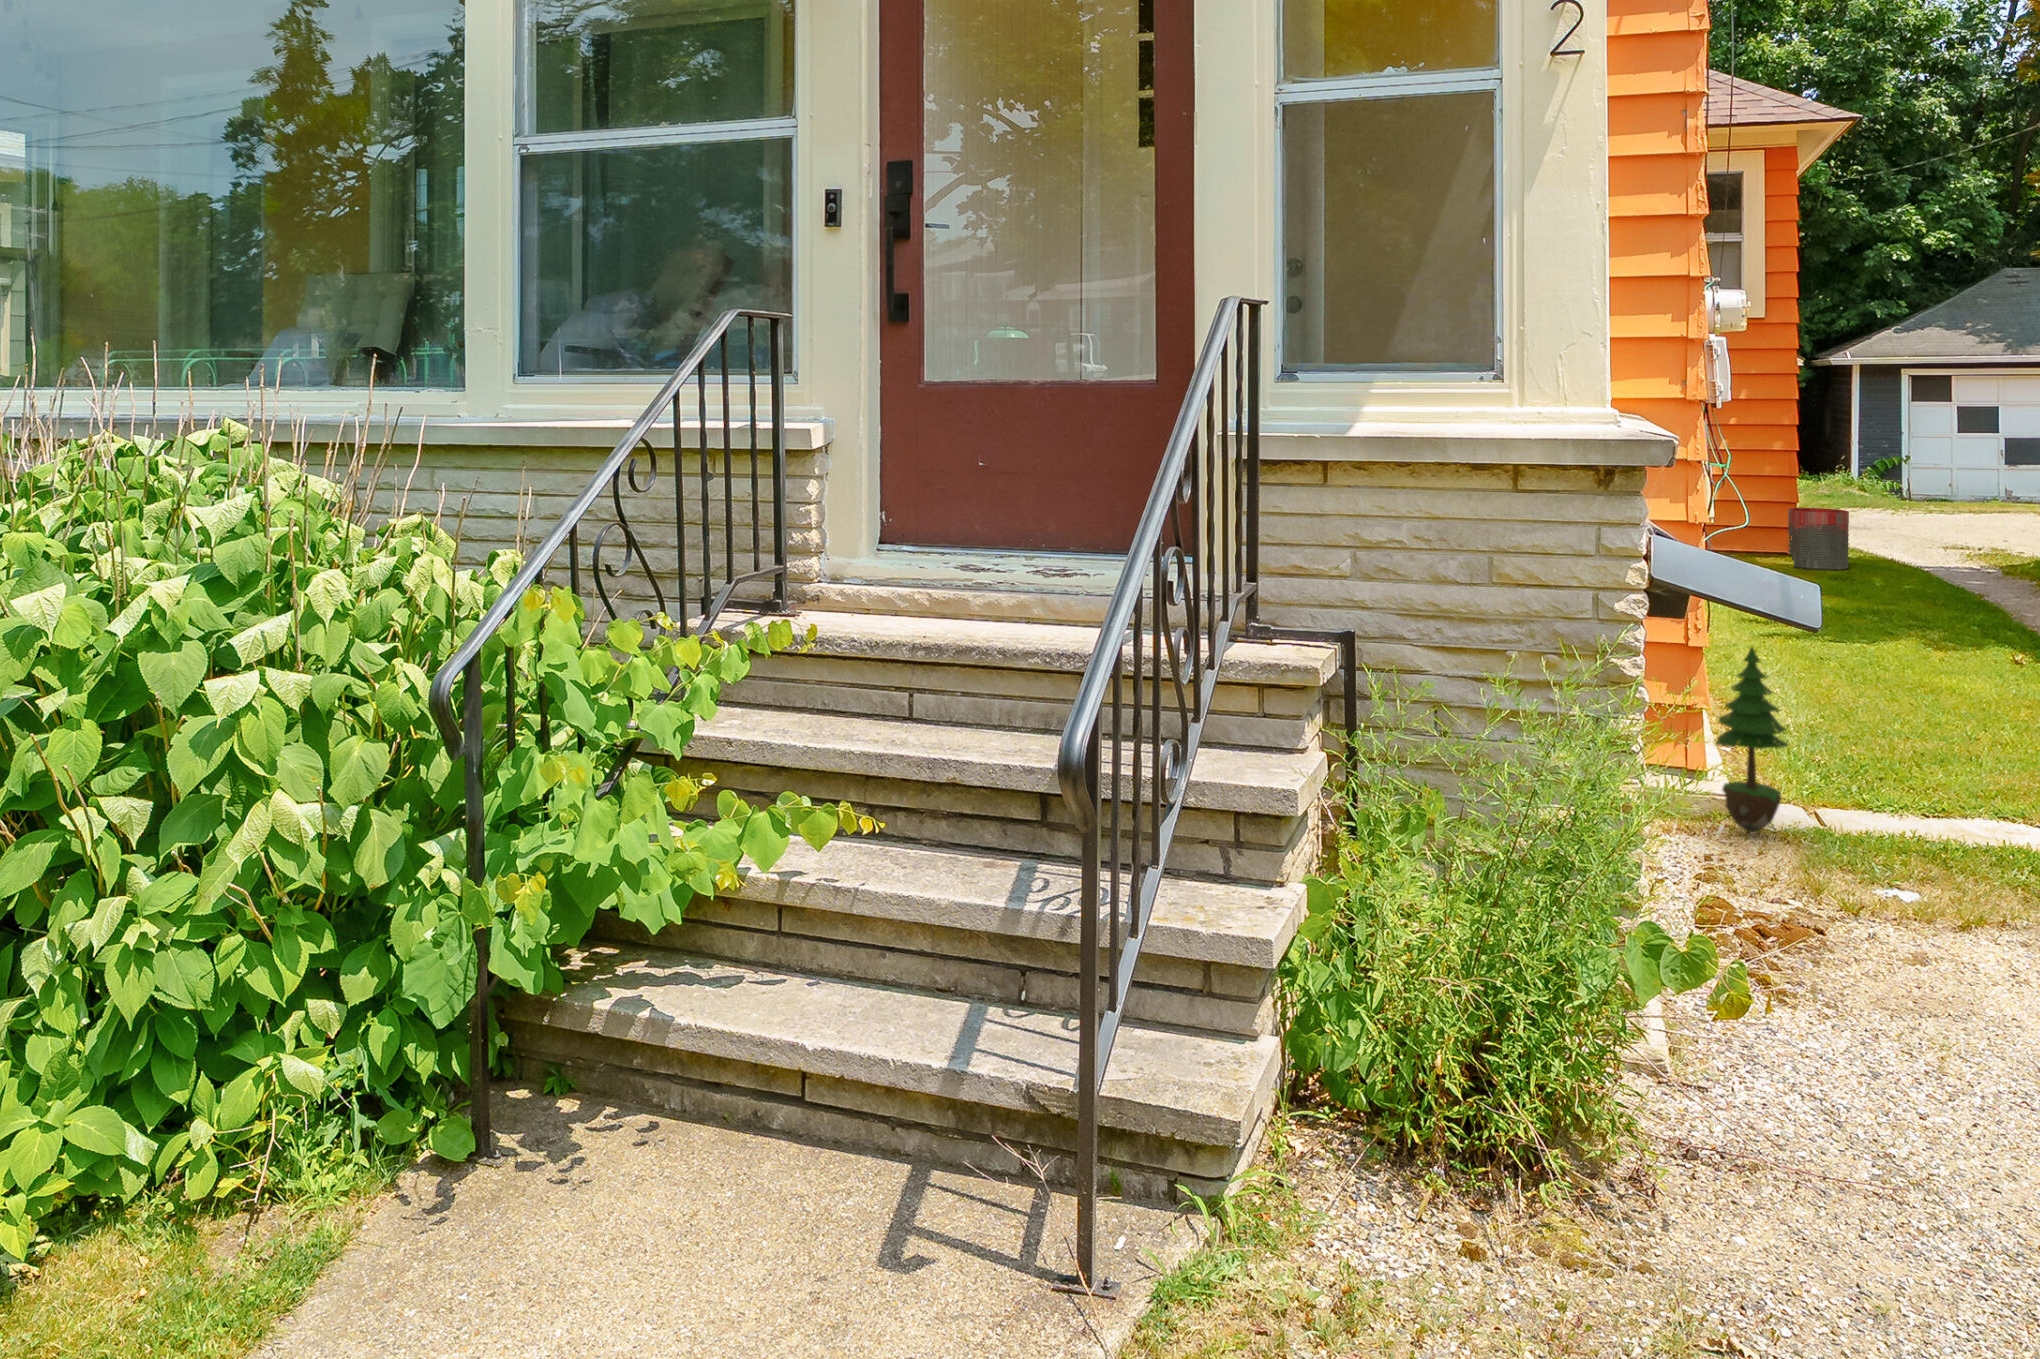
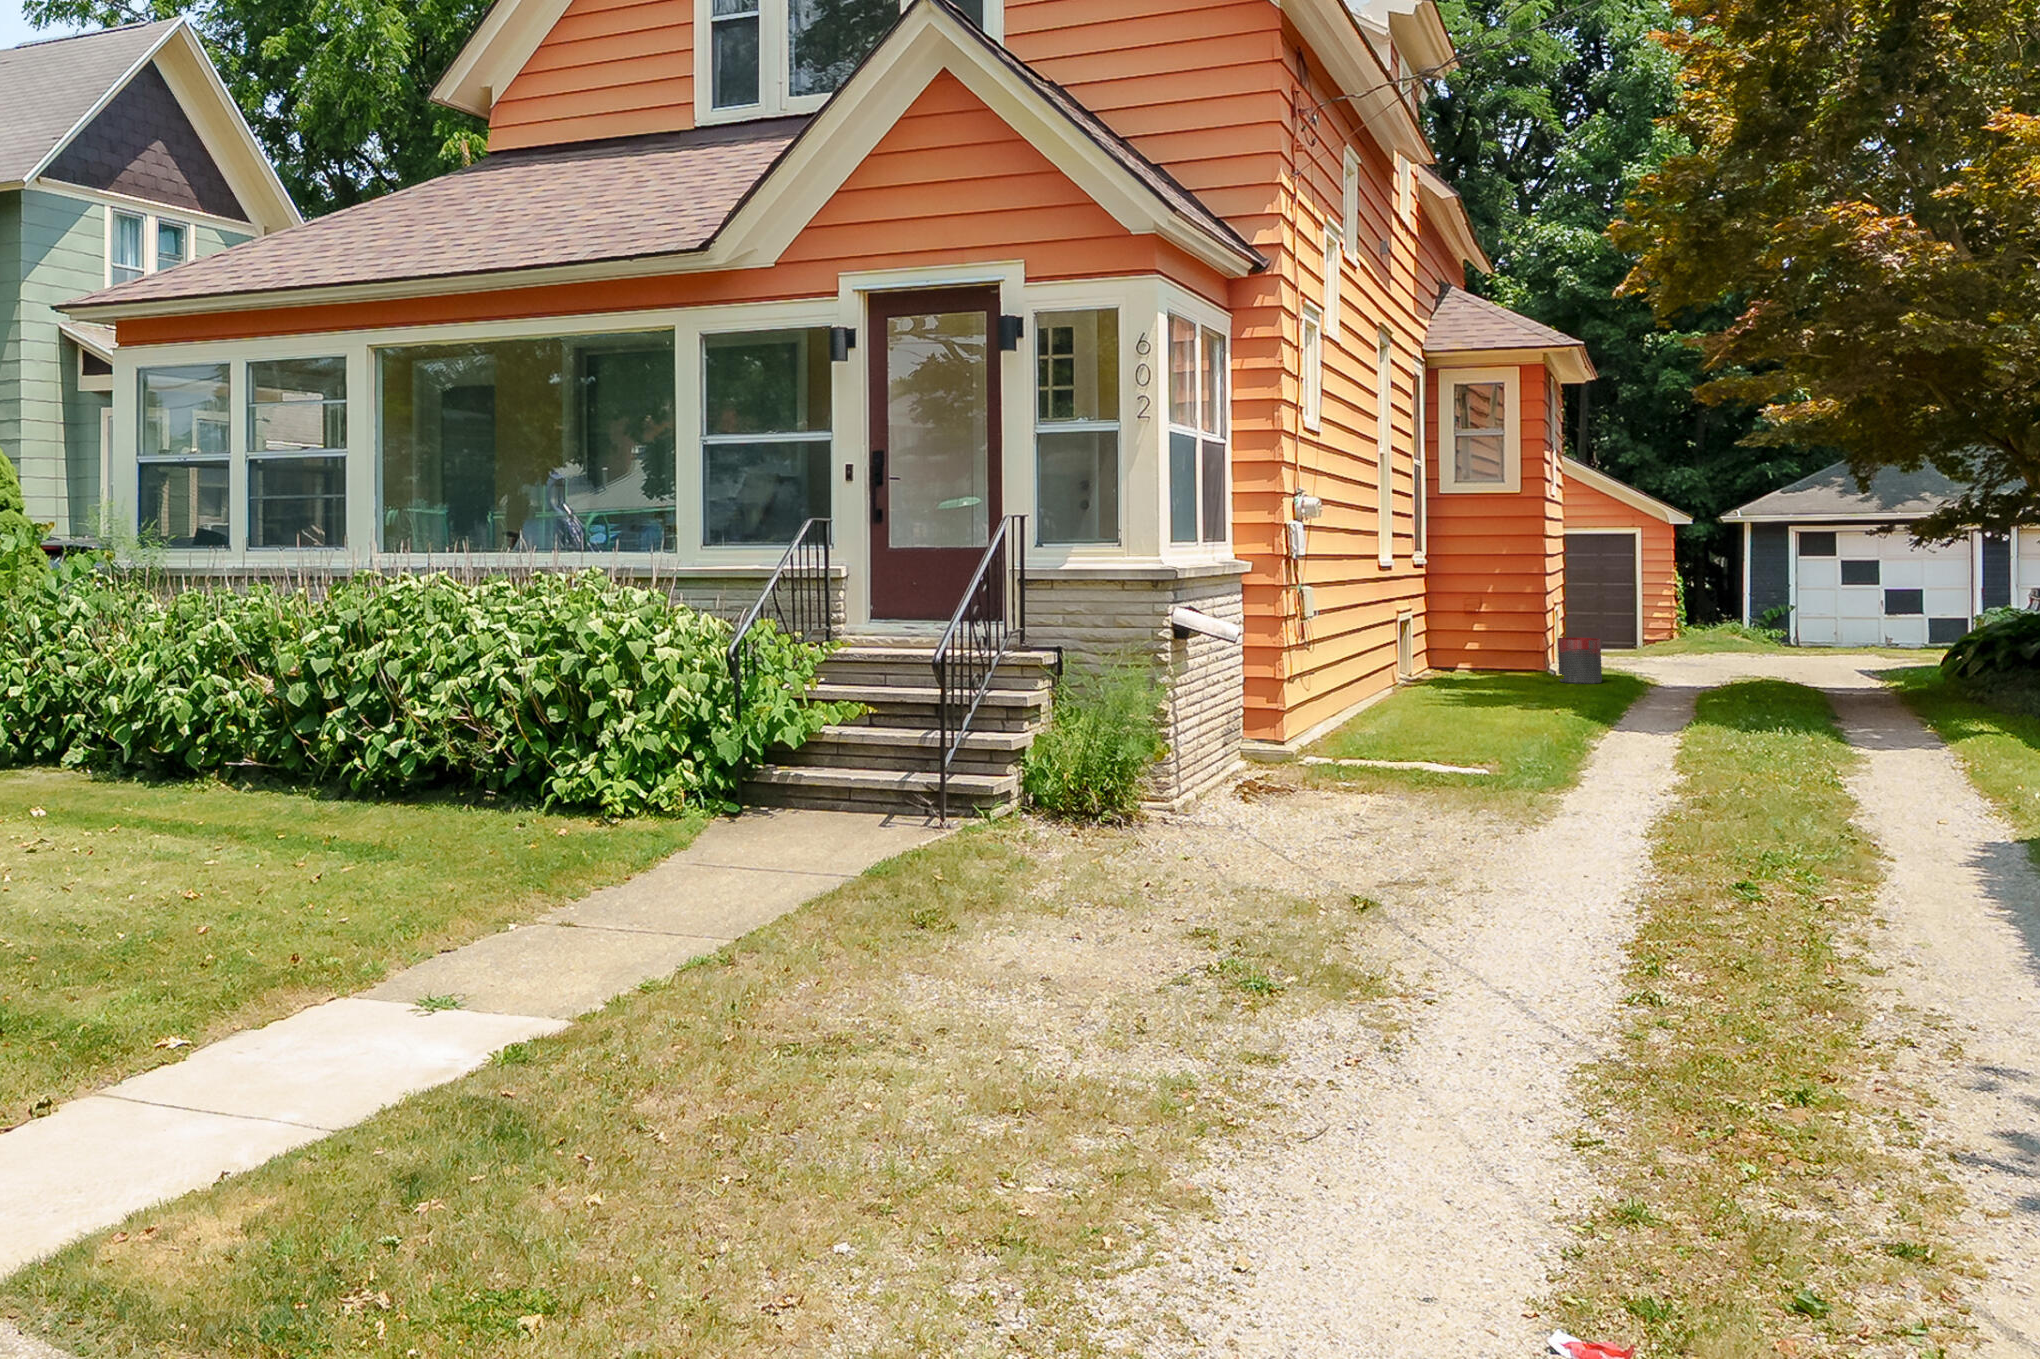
potted tree: present [1716,647,1788,834] -> none [1283,676,1317,770]

